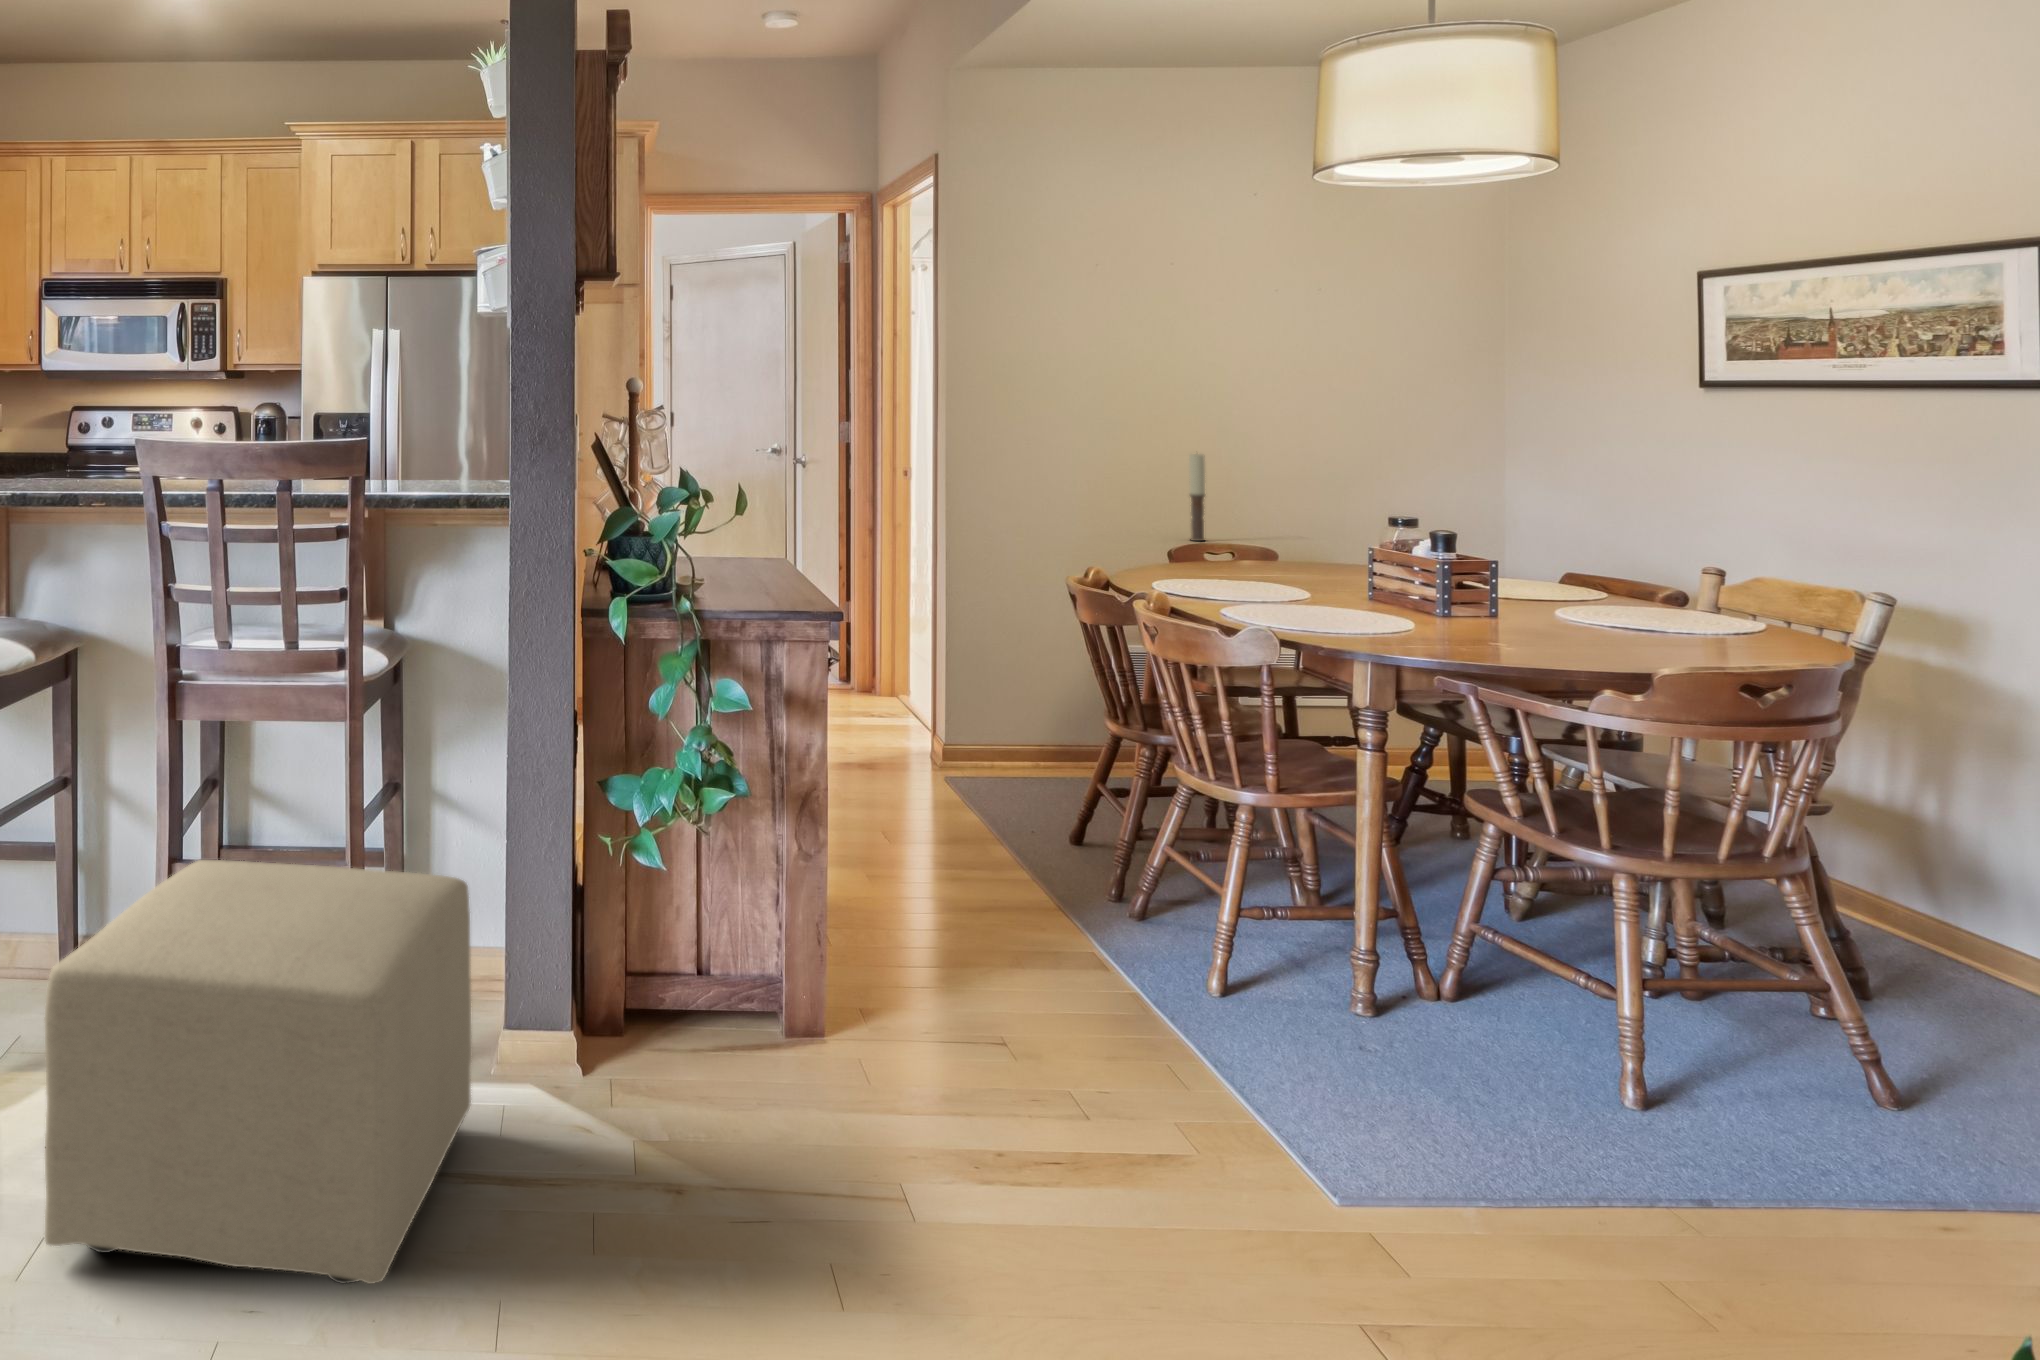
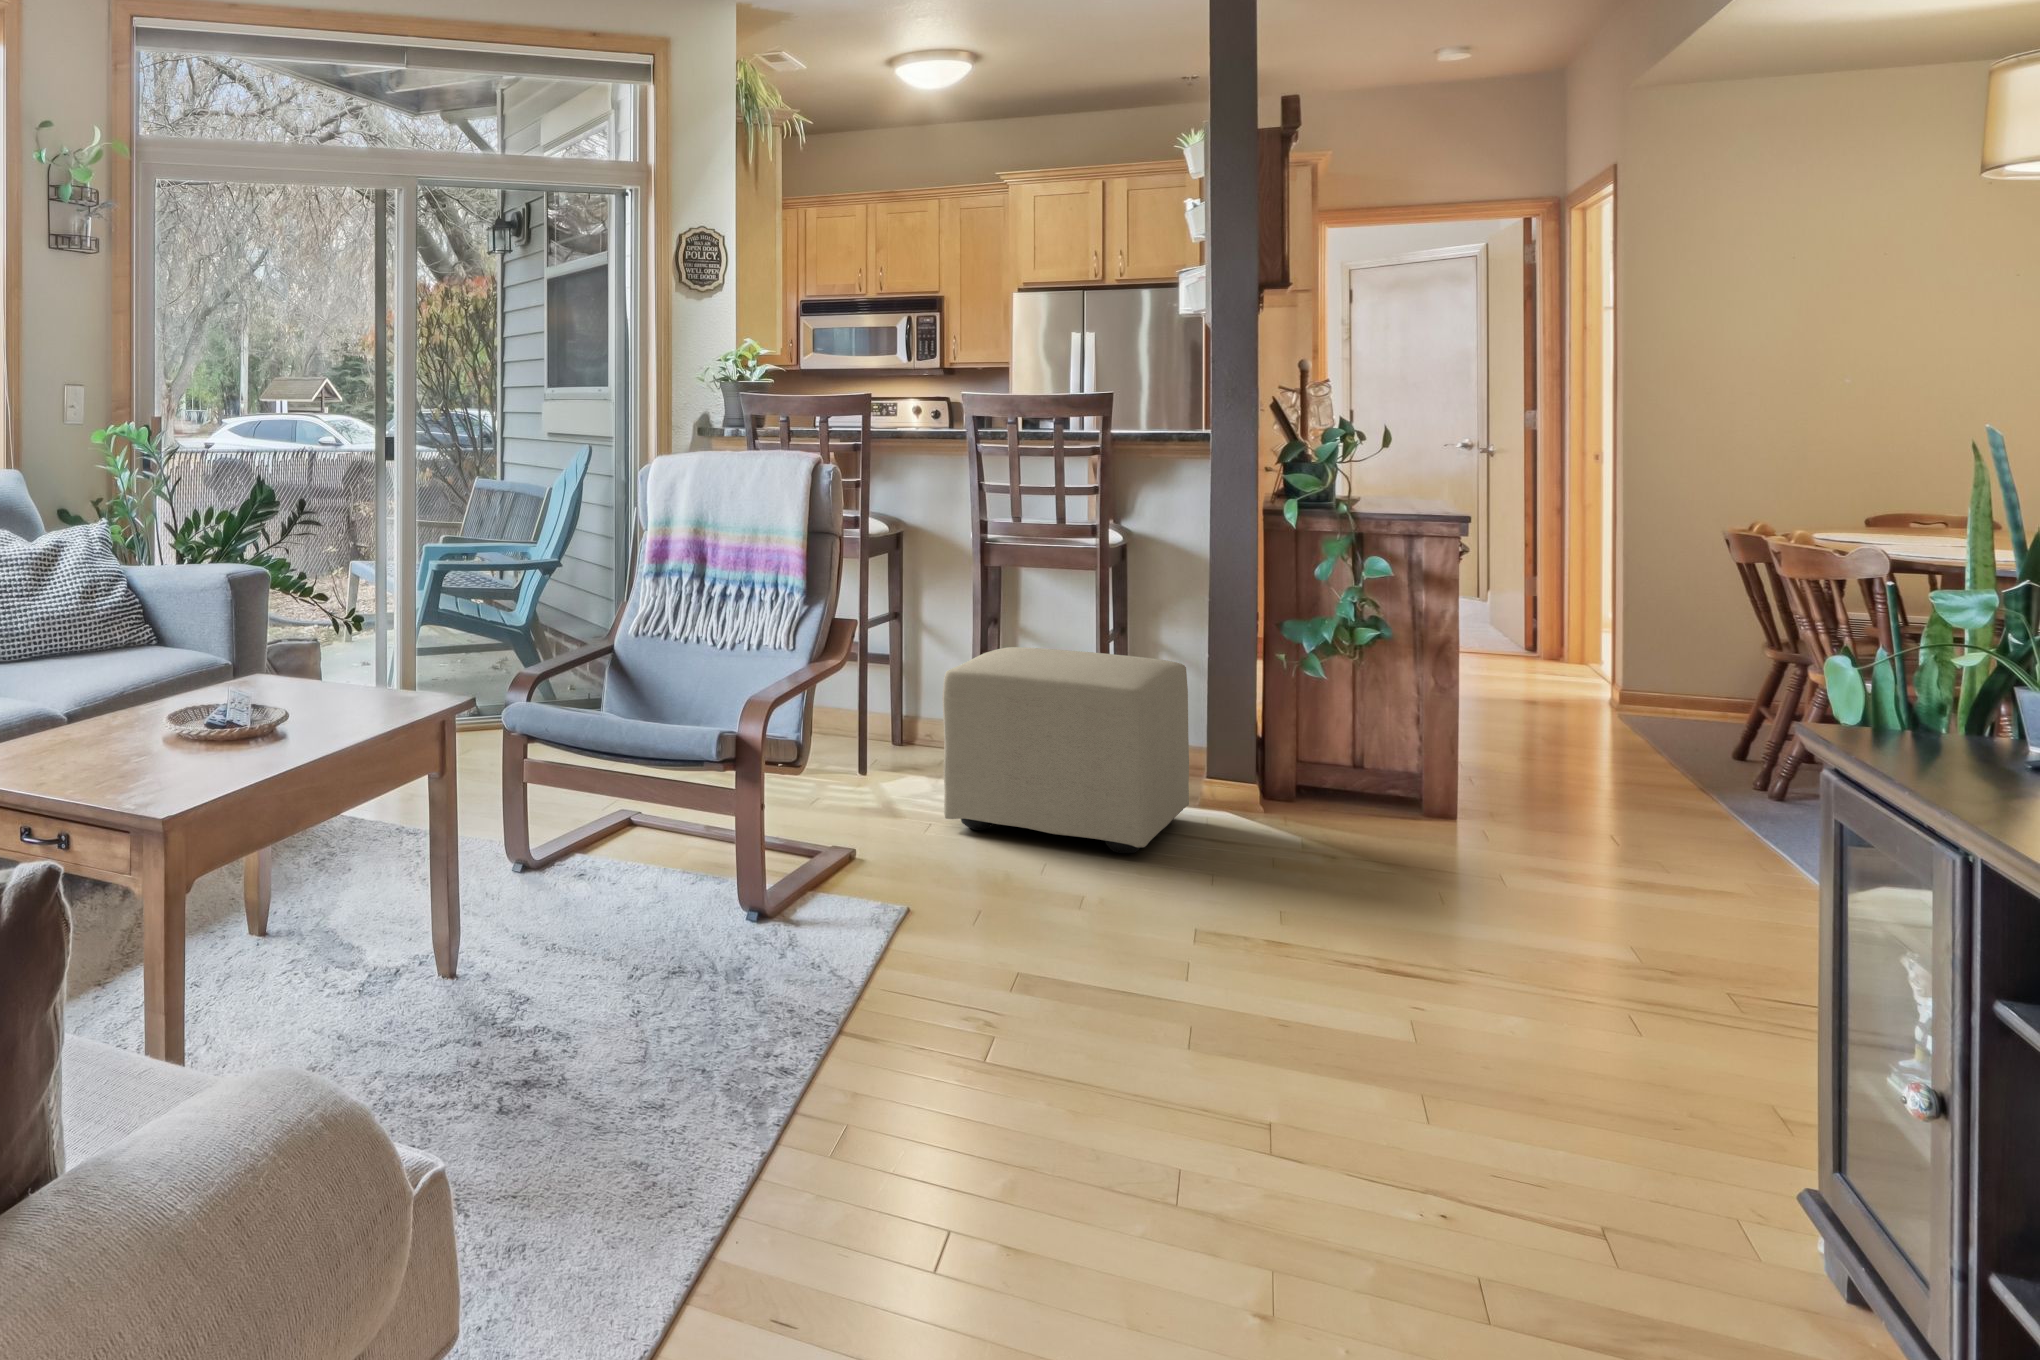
candle: present [1189,454,1205,541] -> none [1899,431,1919,516]

